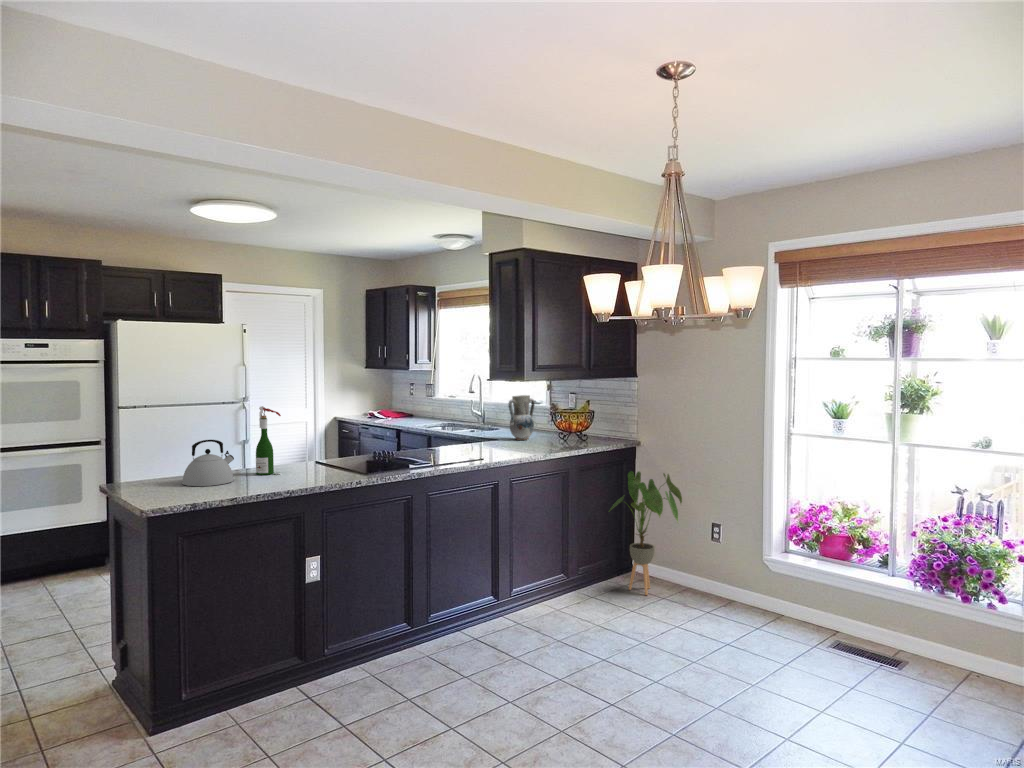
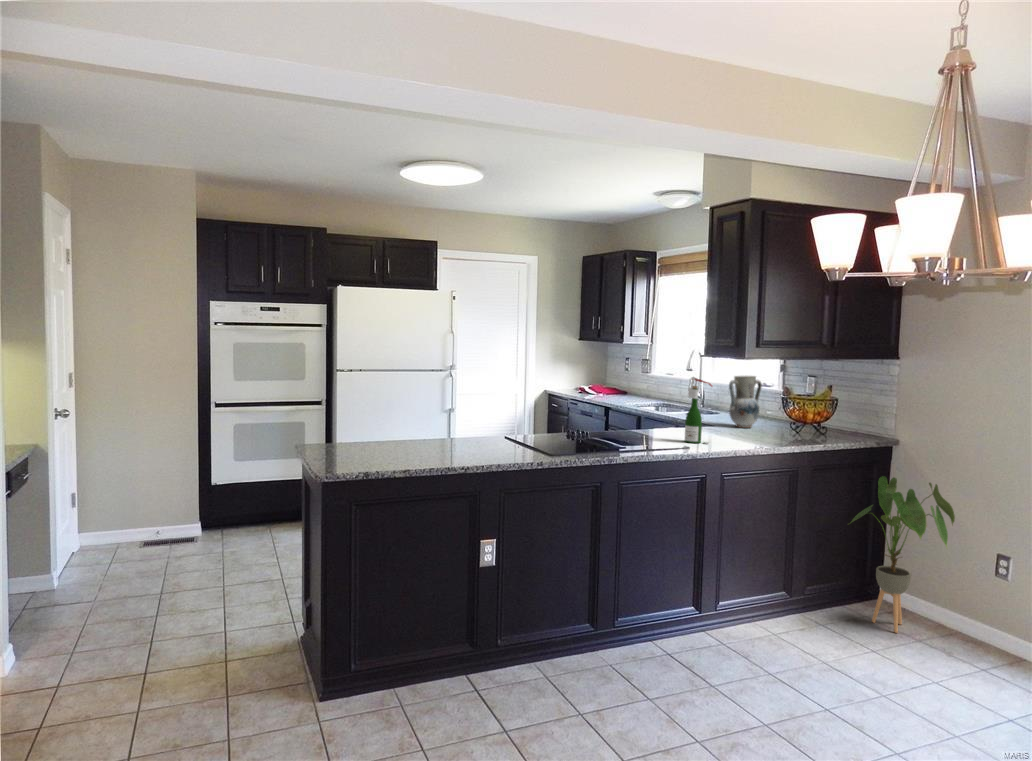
wine bottle: present [256,406,281,475] -> present [685,377,712,444]
kettle: present [182,440,234,486] -> none [366,406,417,453]

